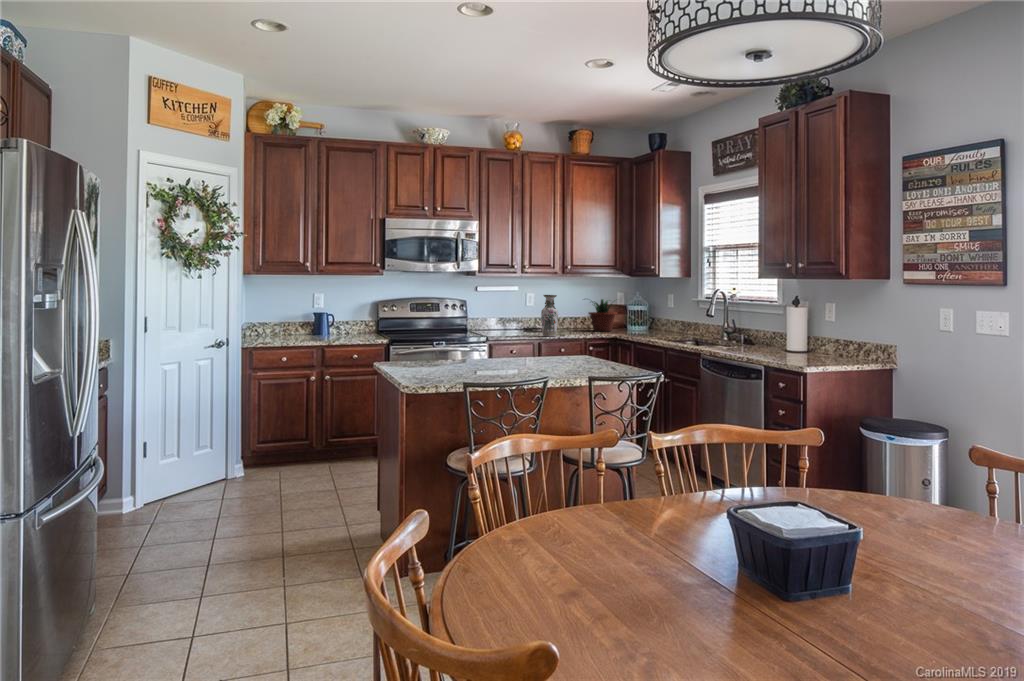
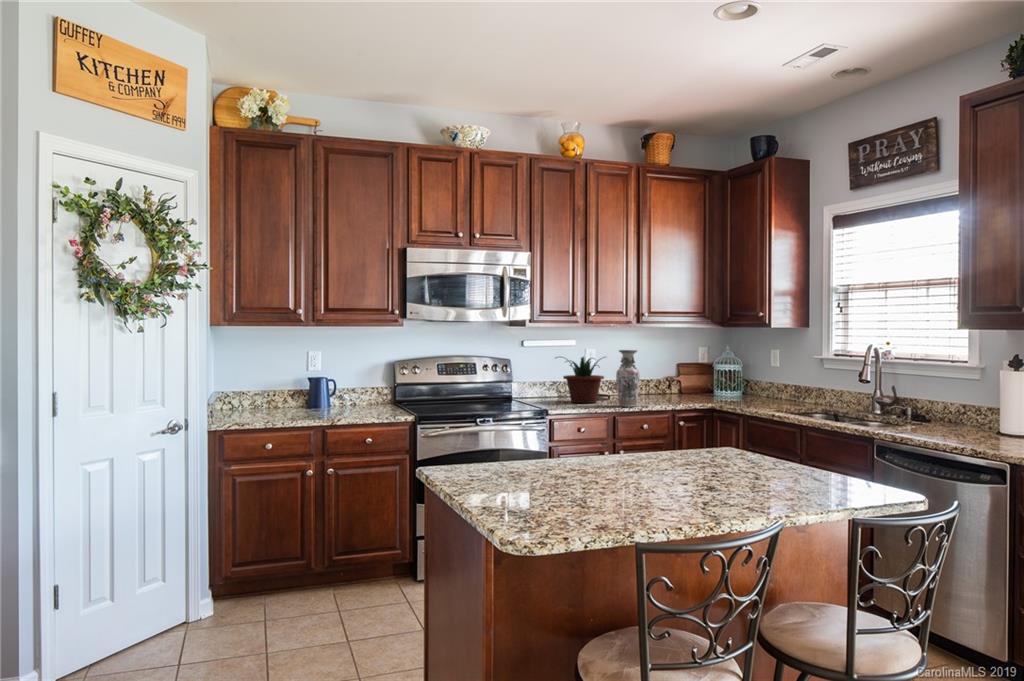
potted plant: present [589,299,617,331] -> present [556,357,605,403]

